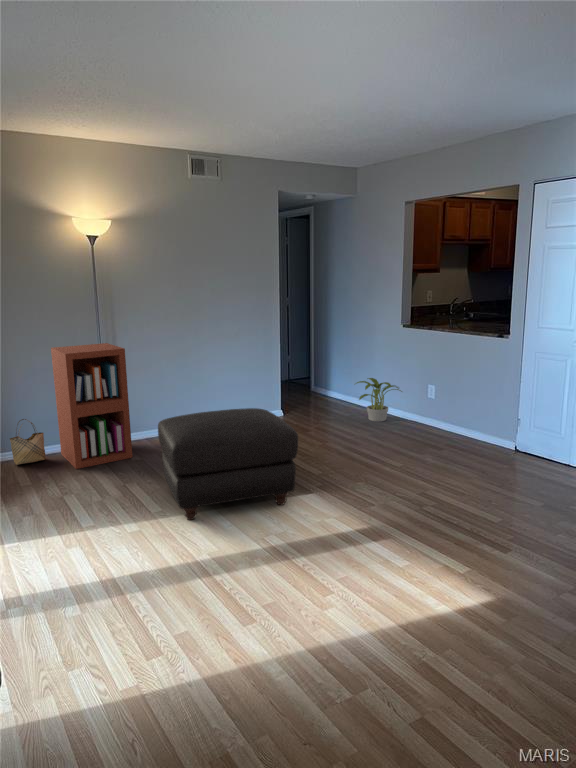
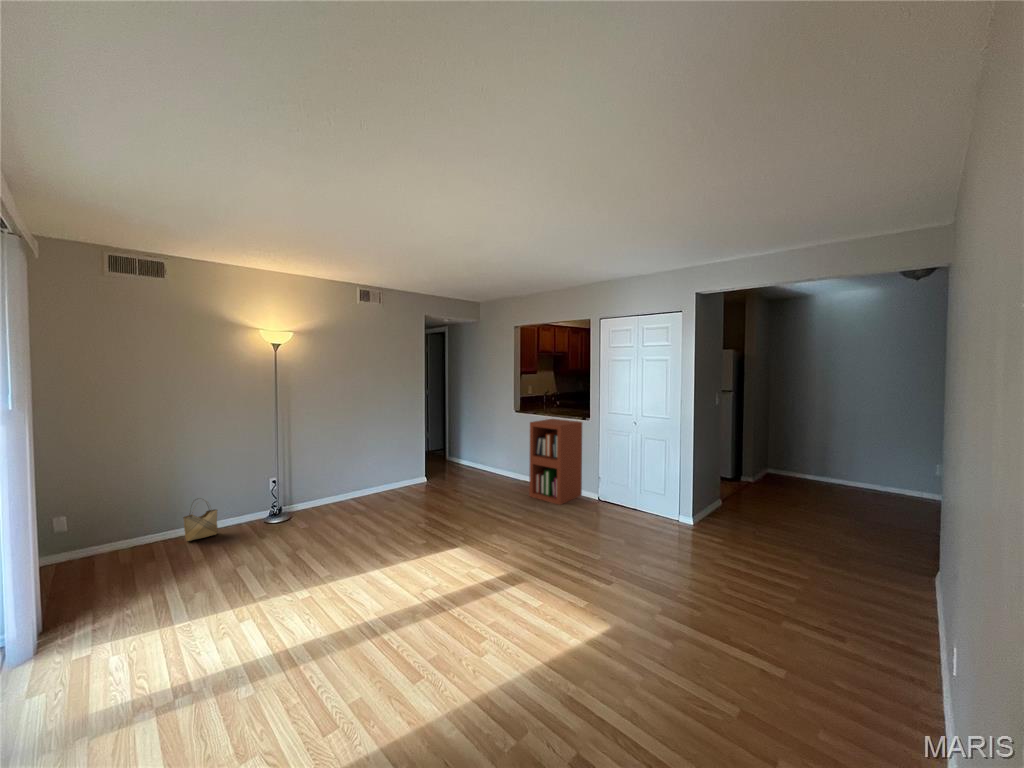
bookshelf: present [51,343,132,469] -> present [529,419,582,505]
potted plant: present [357,378,402,422] -> none [482,451,519,484]
ottoman: present [158,408,298,520] -> none [329,481,449,582]

